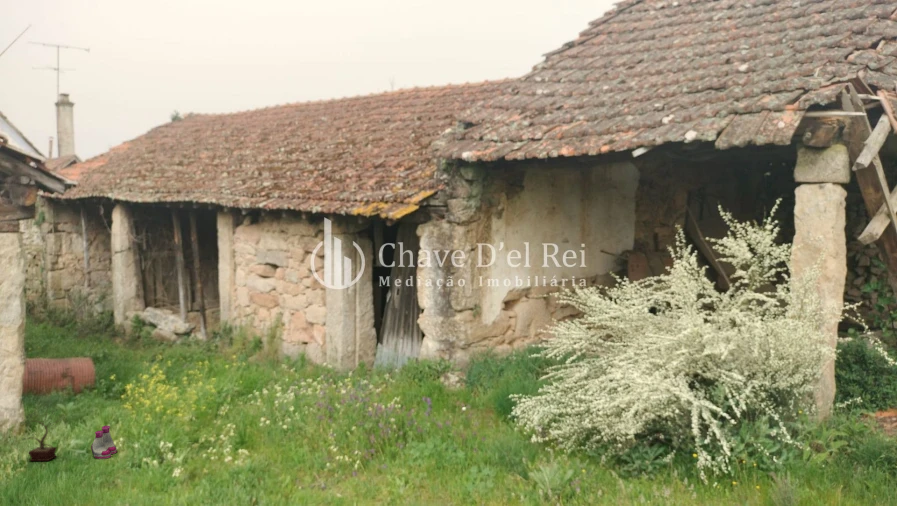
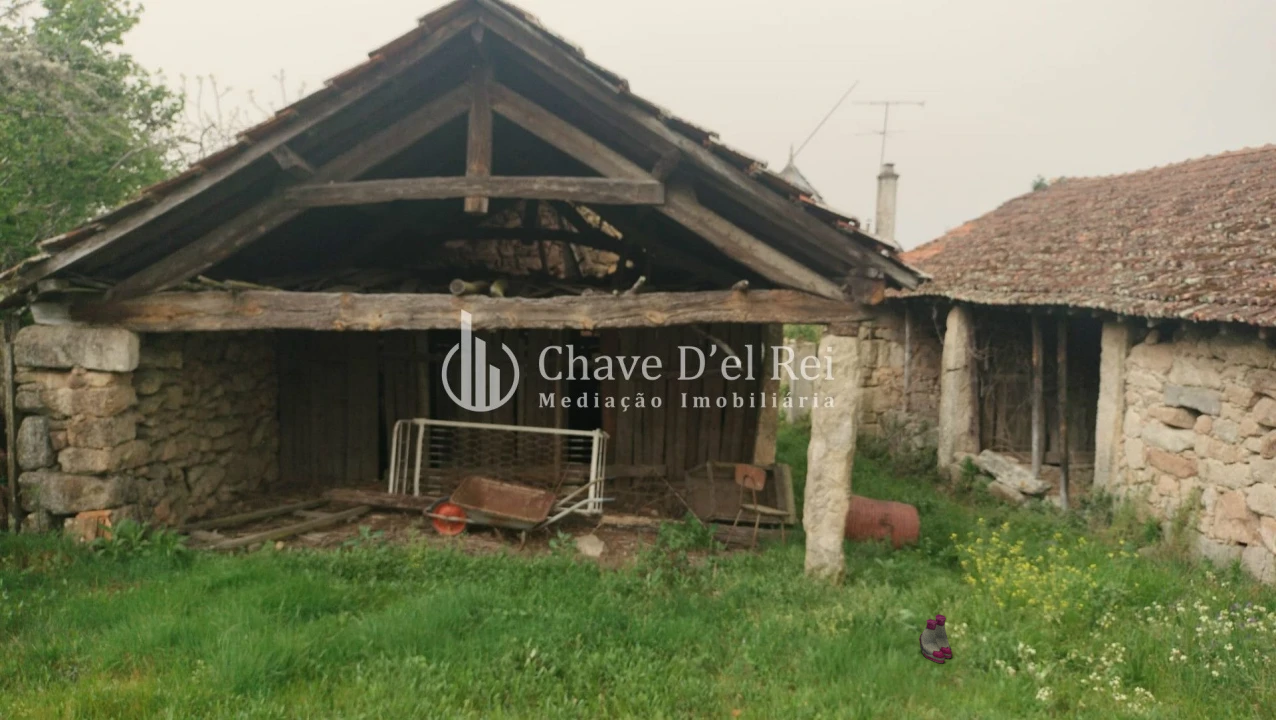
potted plant: present [21,403,65,461] -> none [839,560,893,636]

